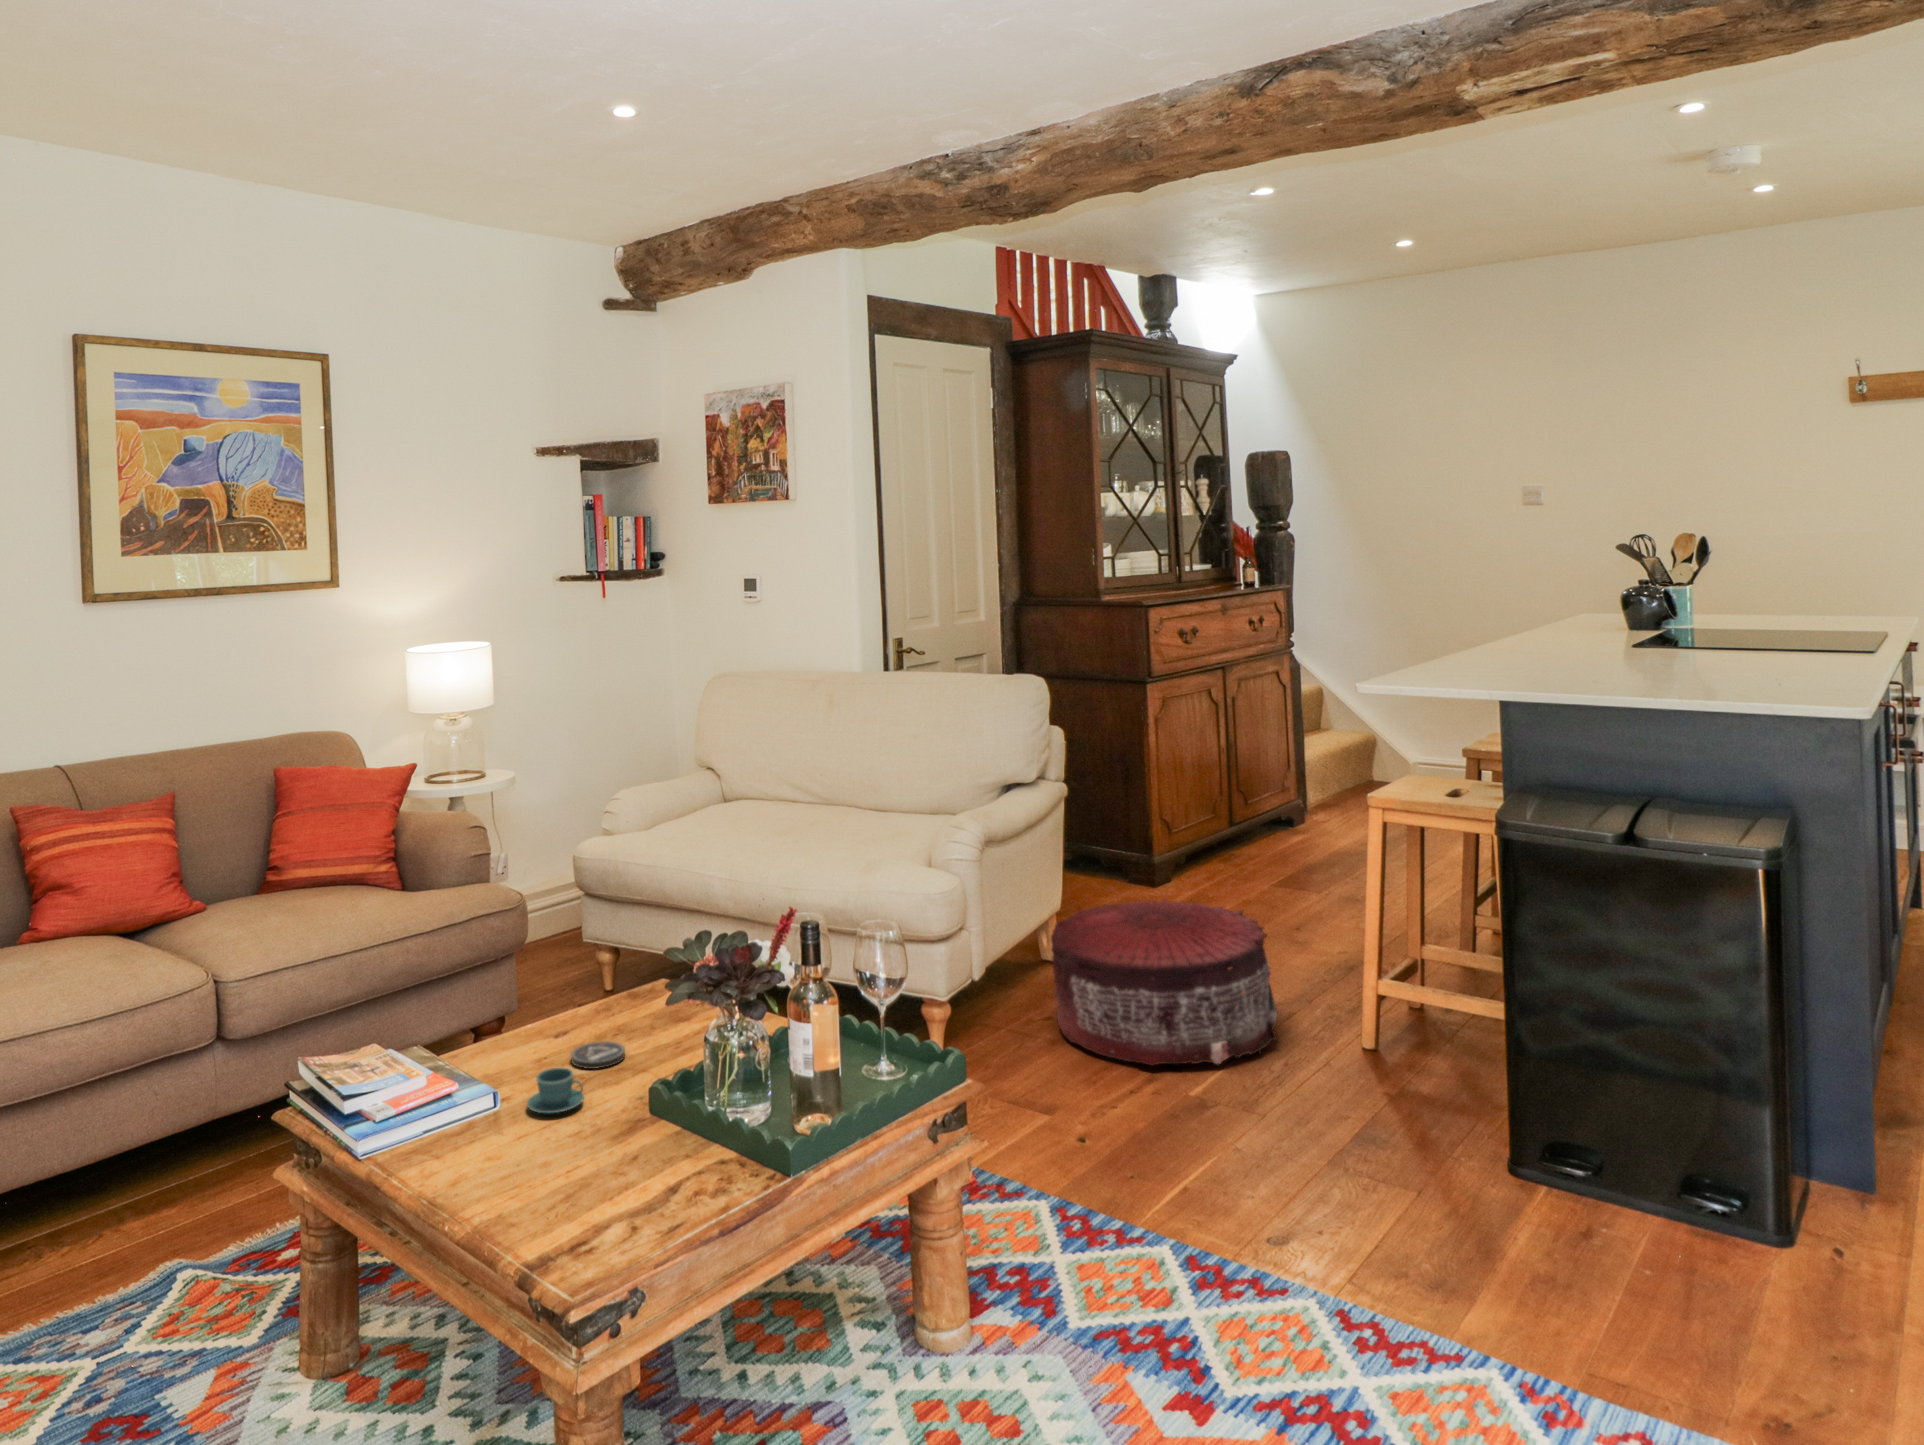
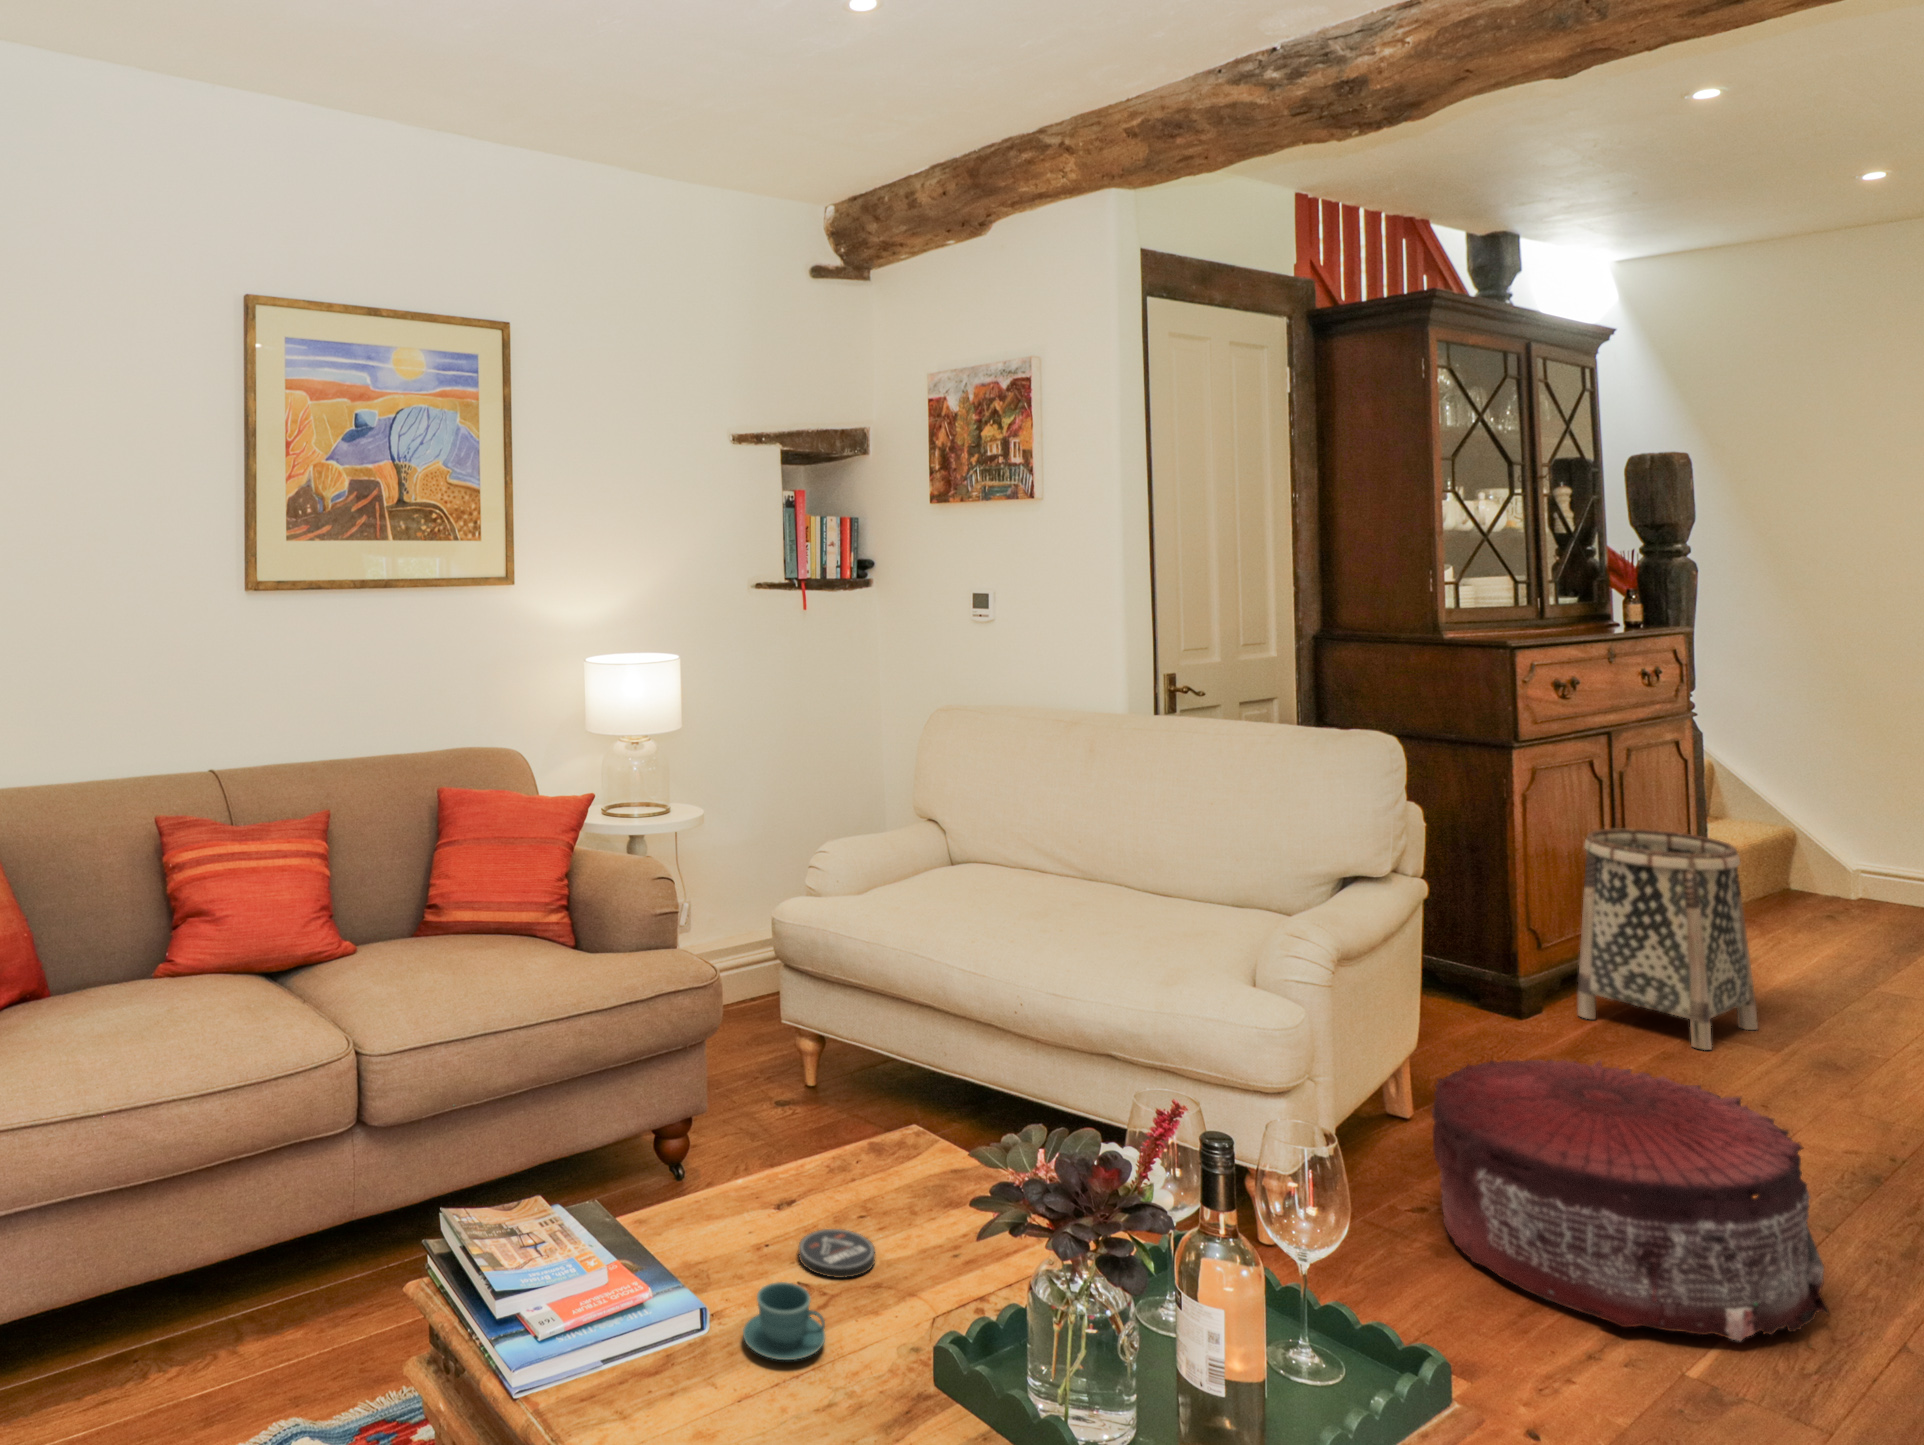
basket: none [1193,738,1309,894] -> present [1577,829,1758,1050]

